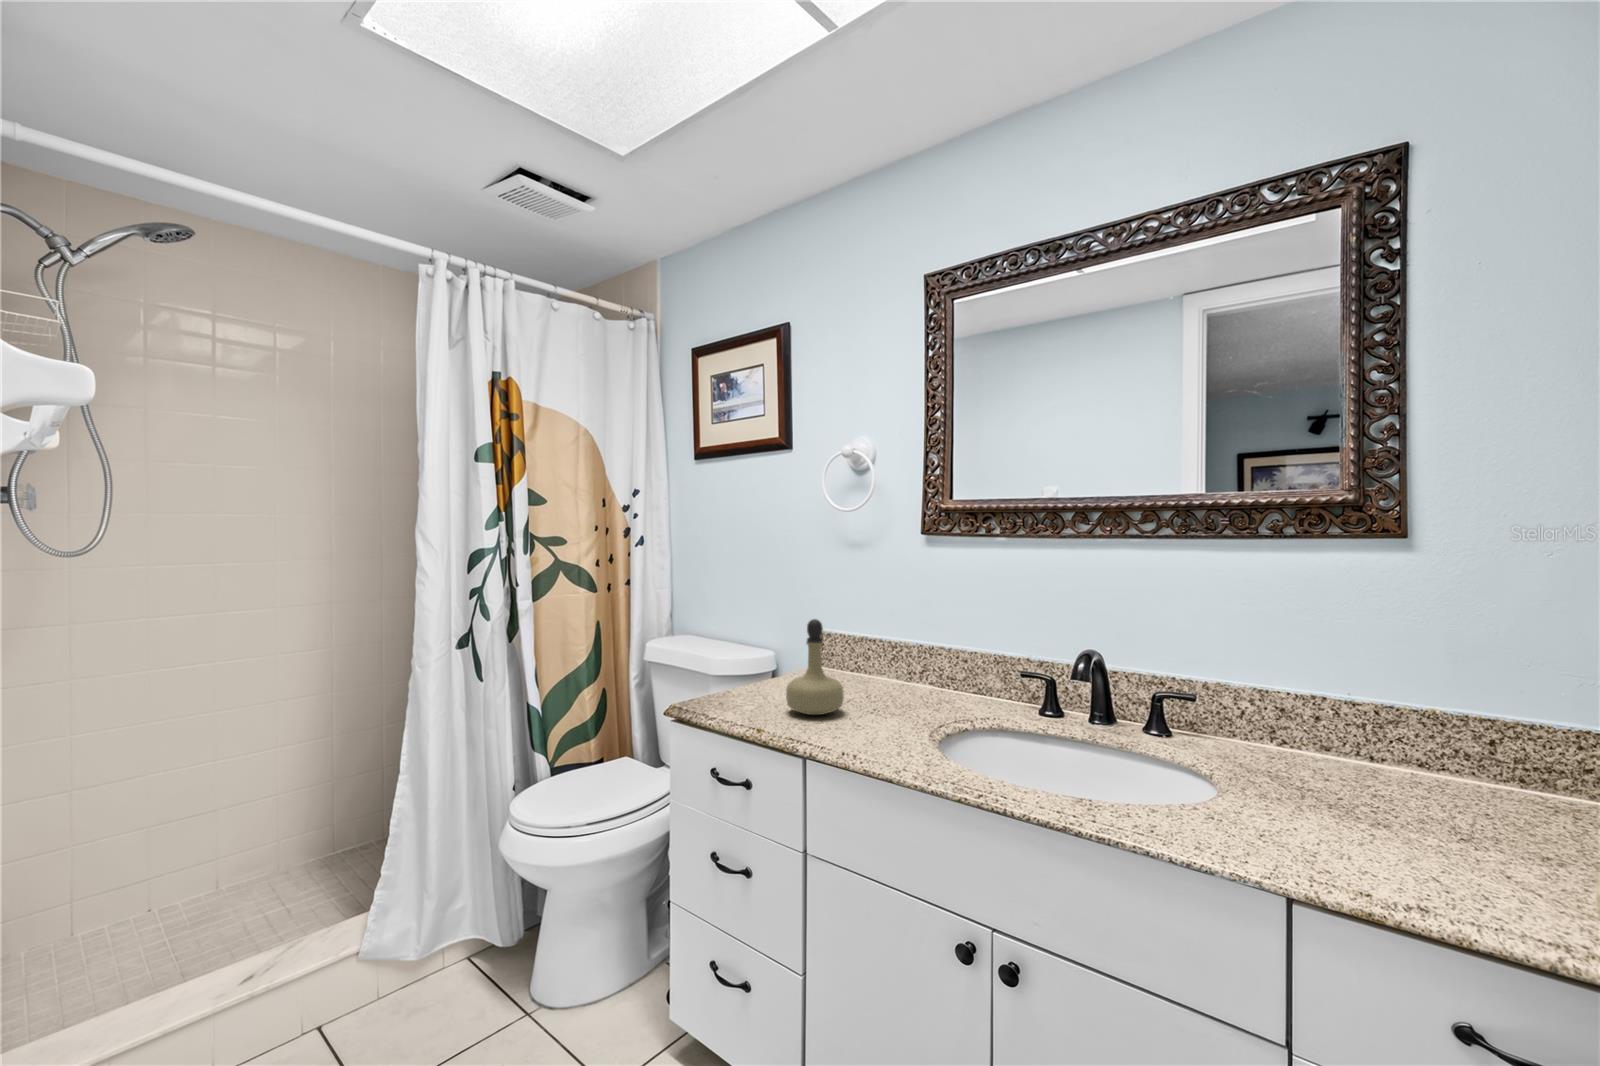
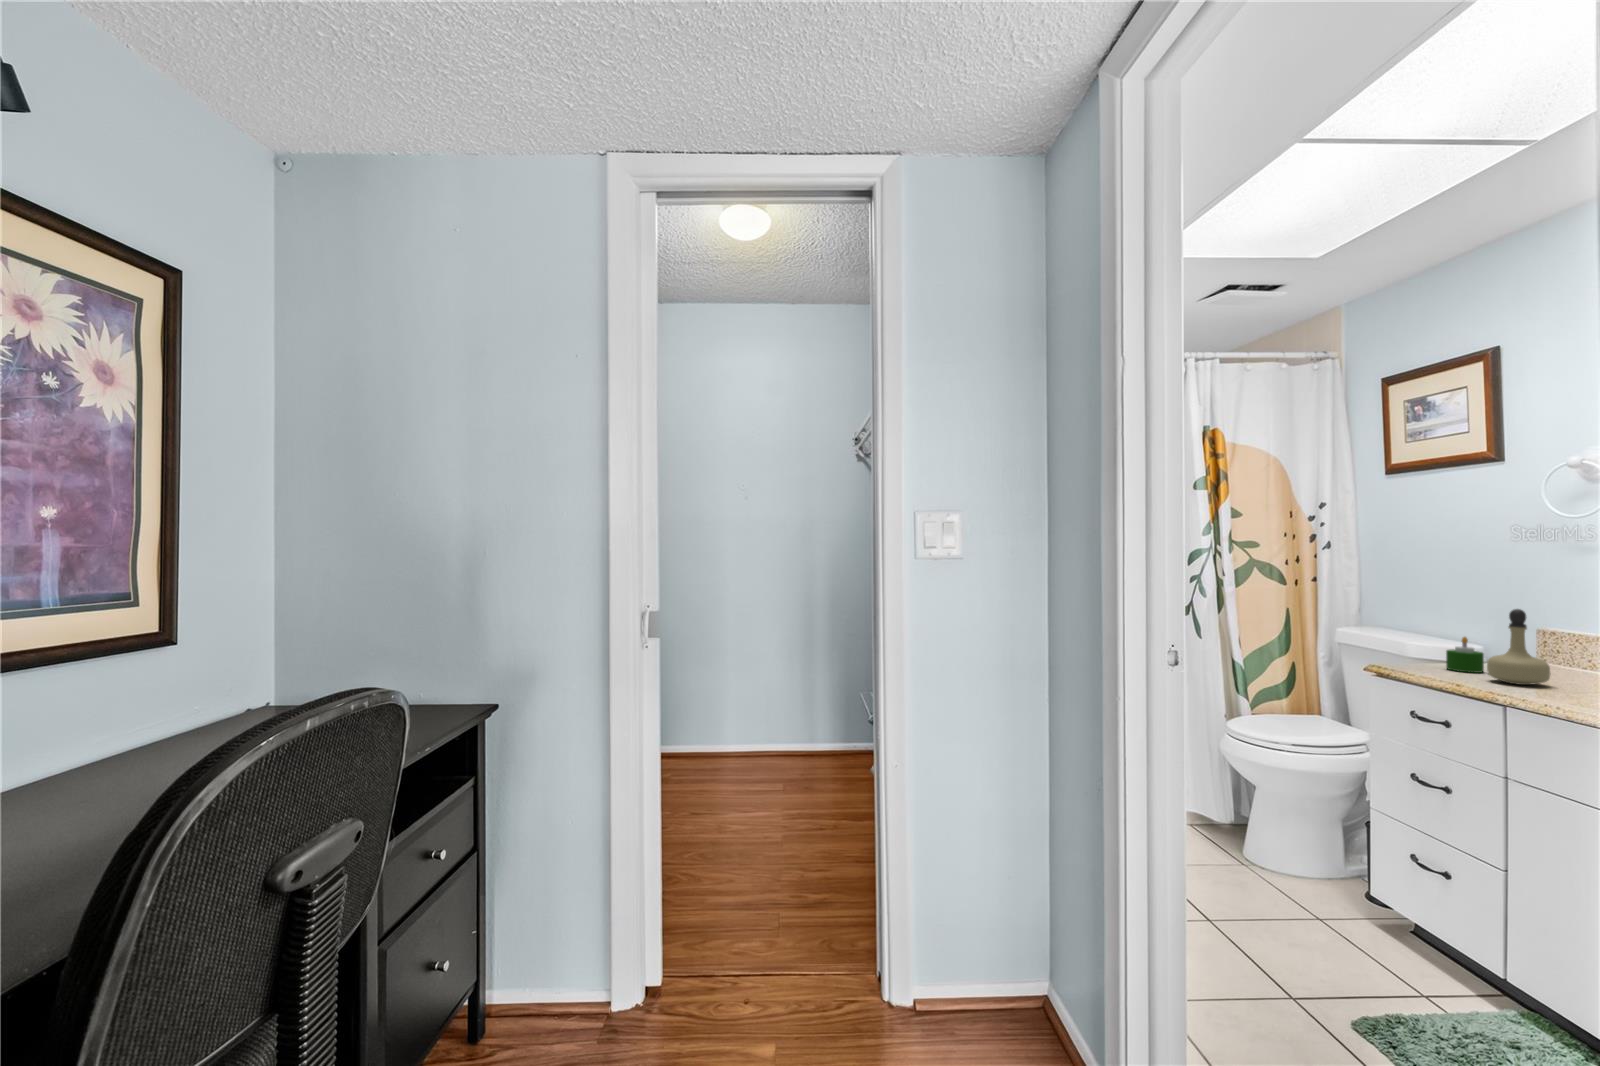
candle: none [747,652,782,698] -> present [1446,637,1484,673]

